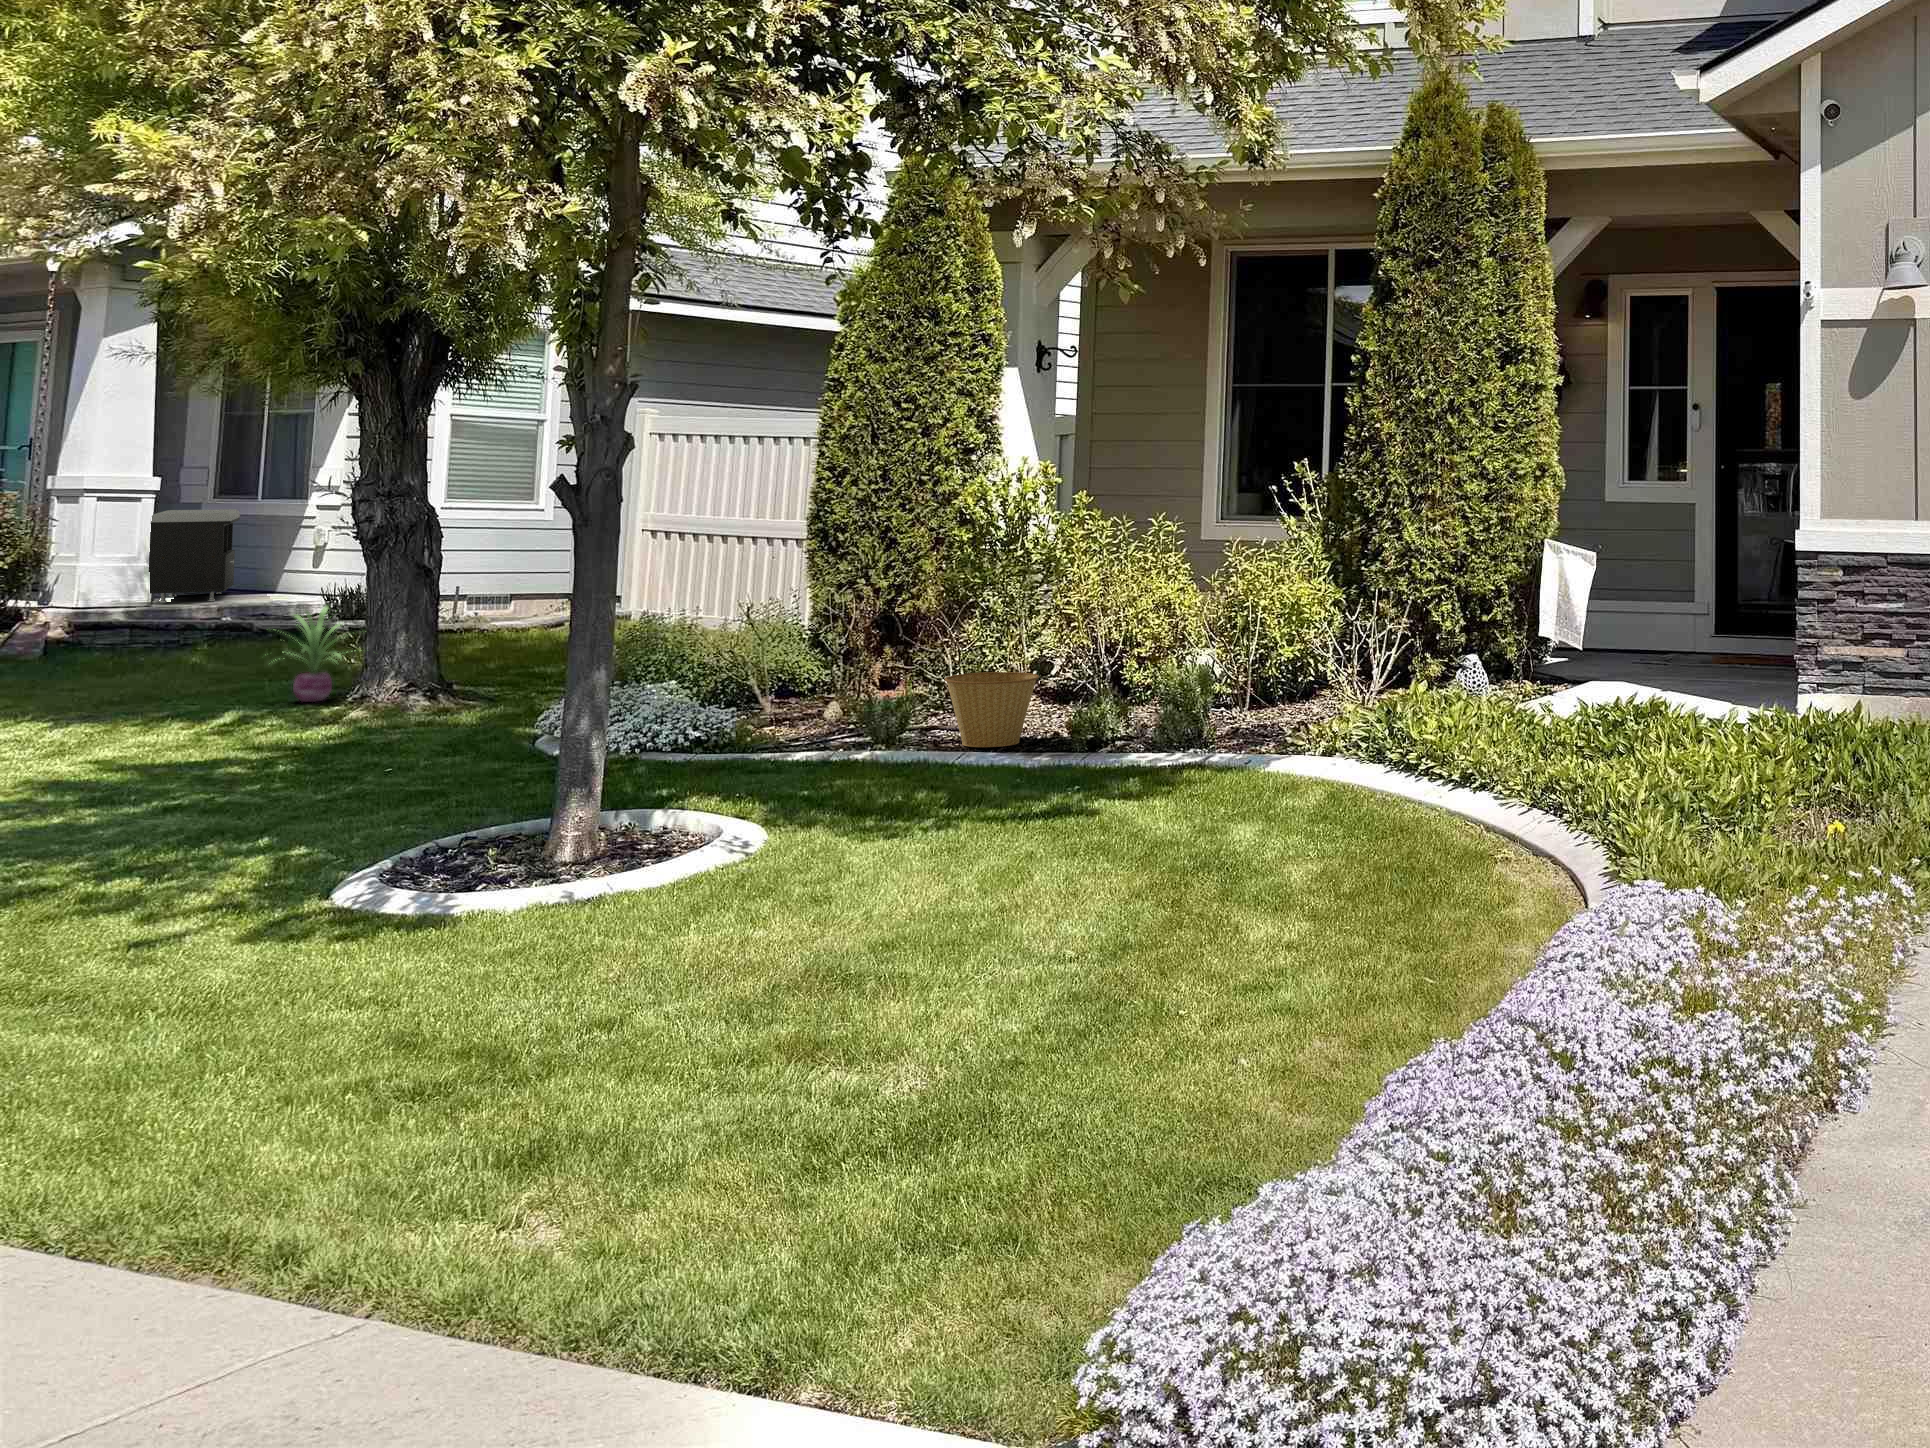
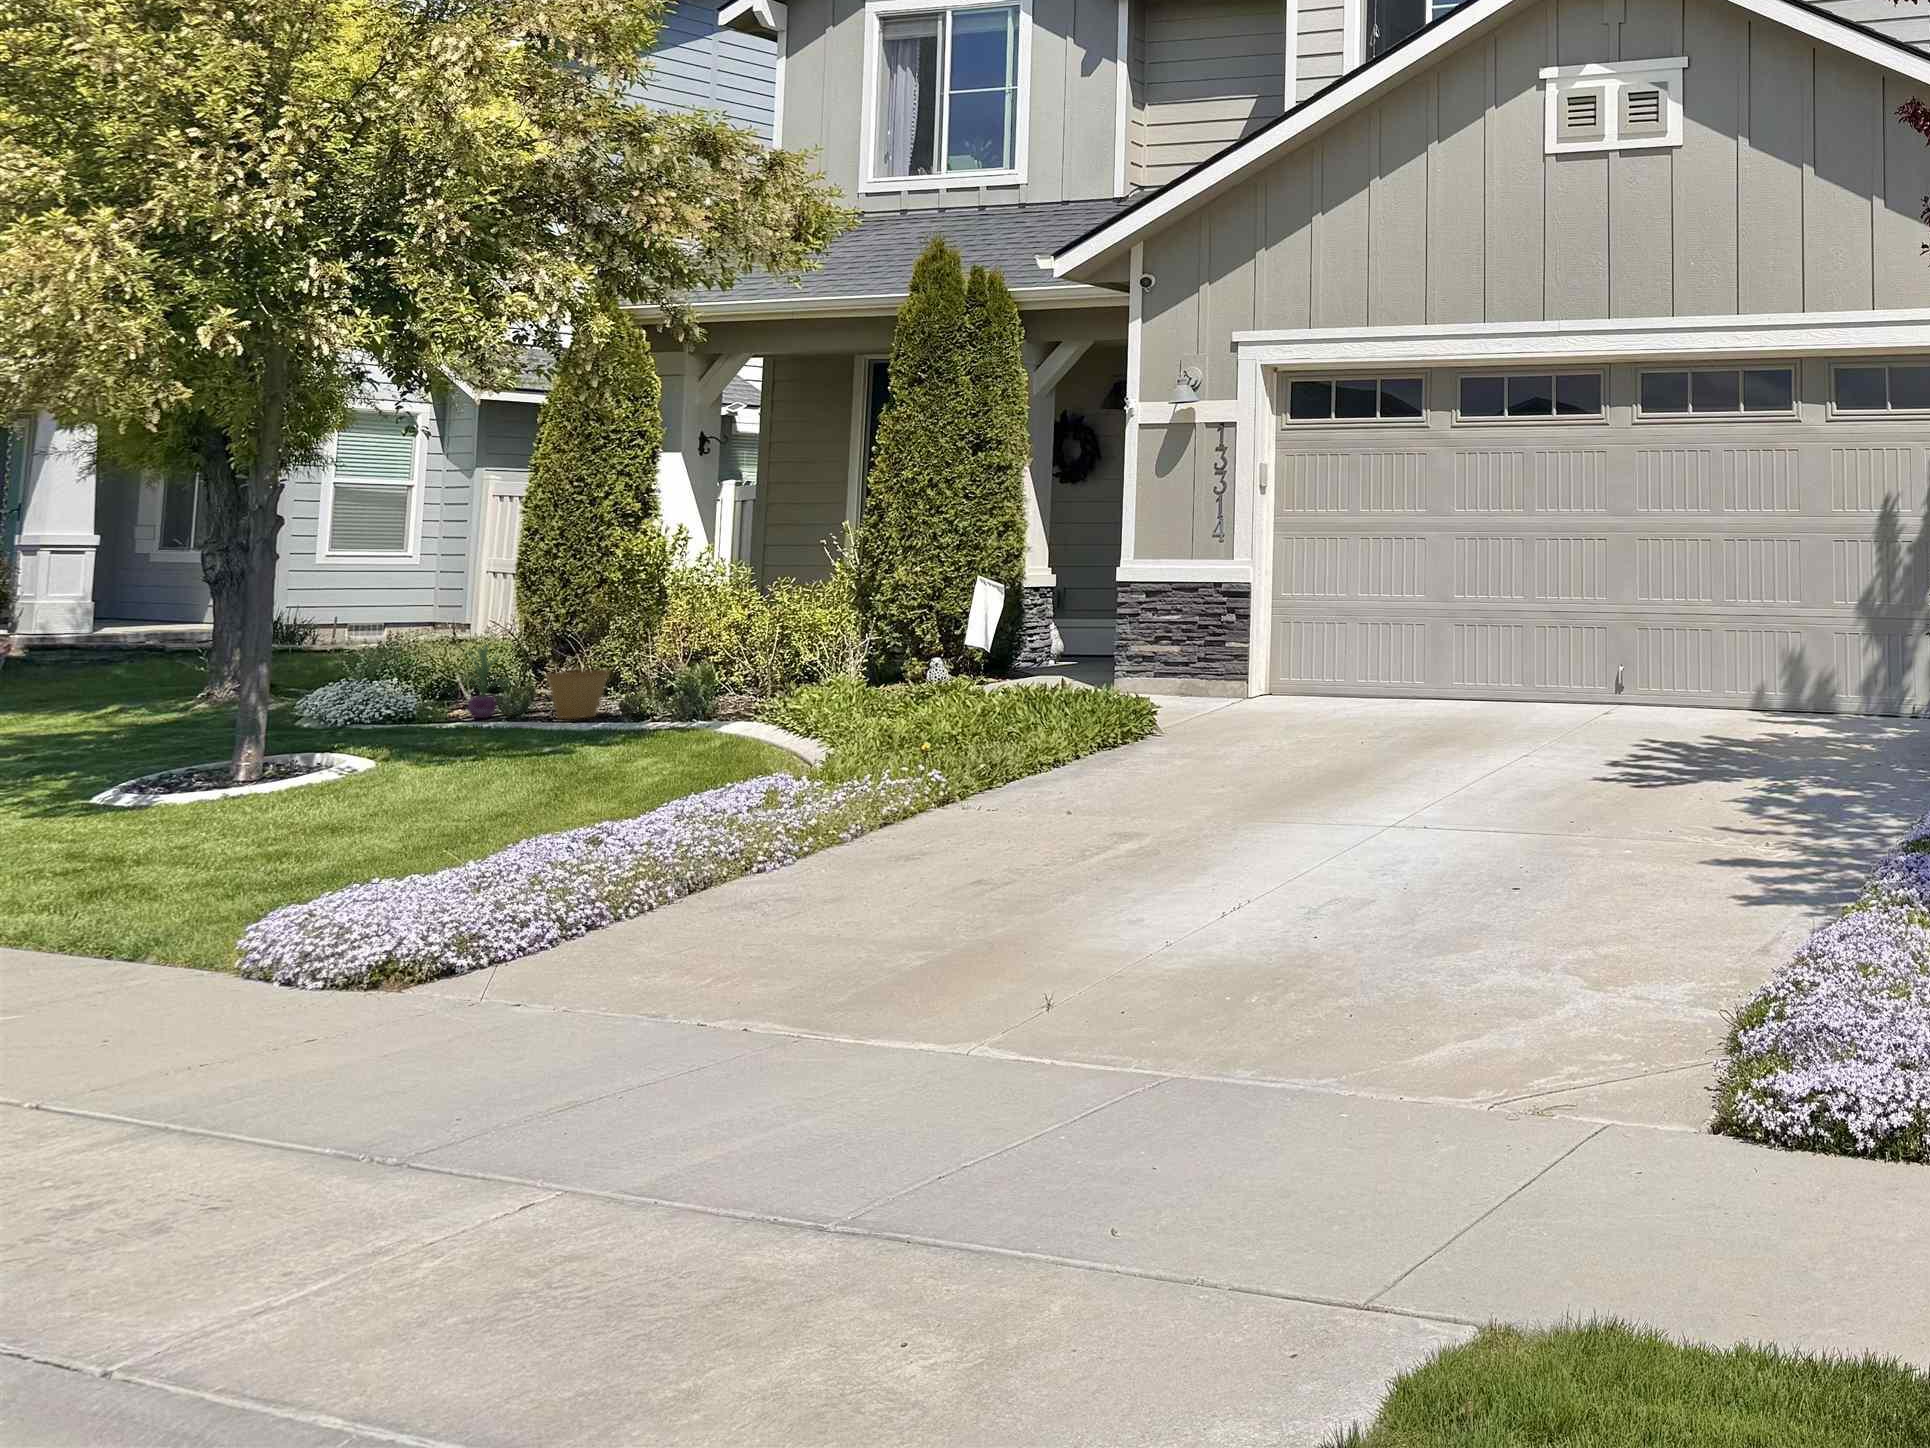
storage bench: present [149,509,240,602] -> none [82,569,157,641]
decorative plant: present [272,606,348,702] -> present [468,645,497,718]

